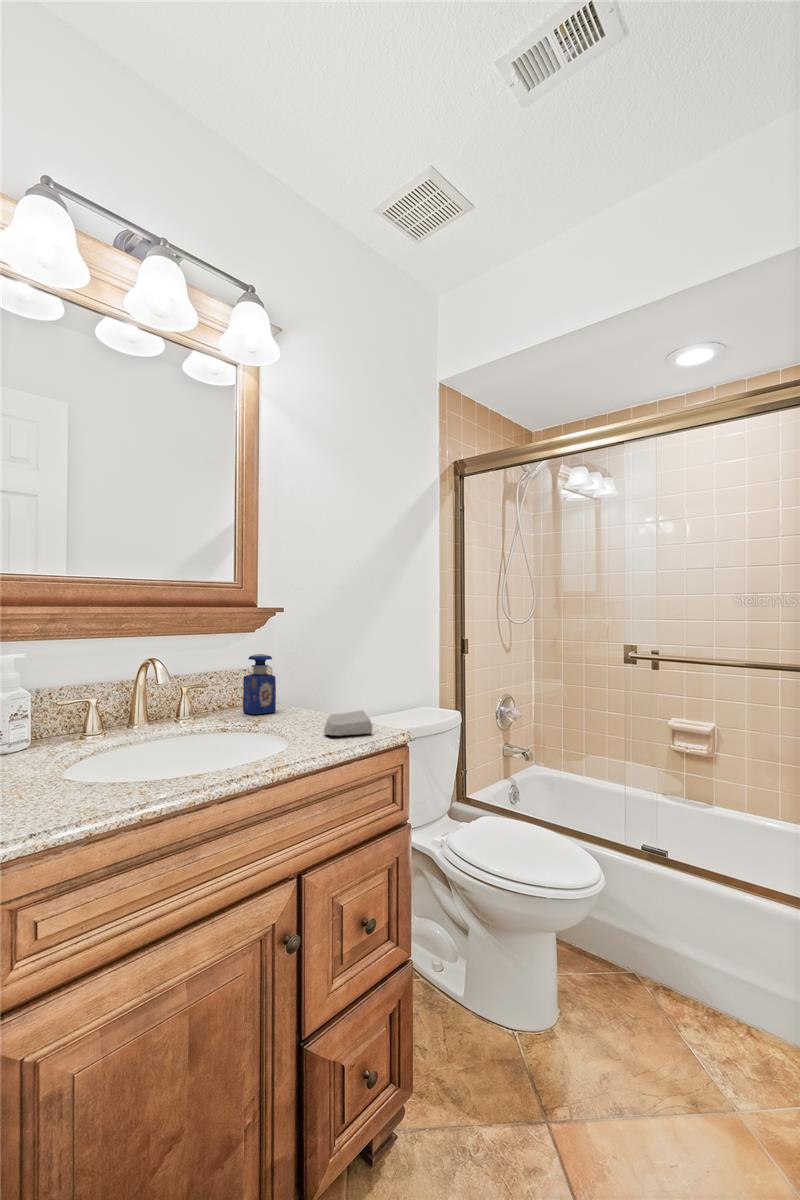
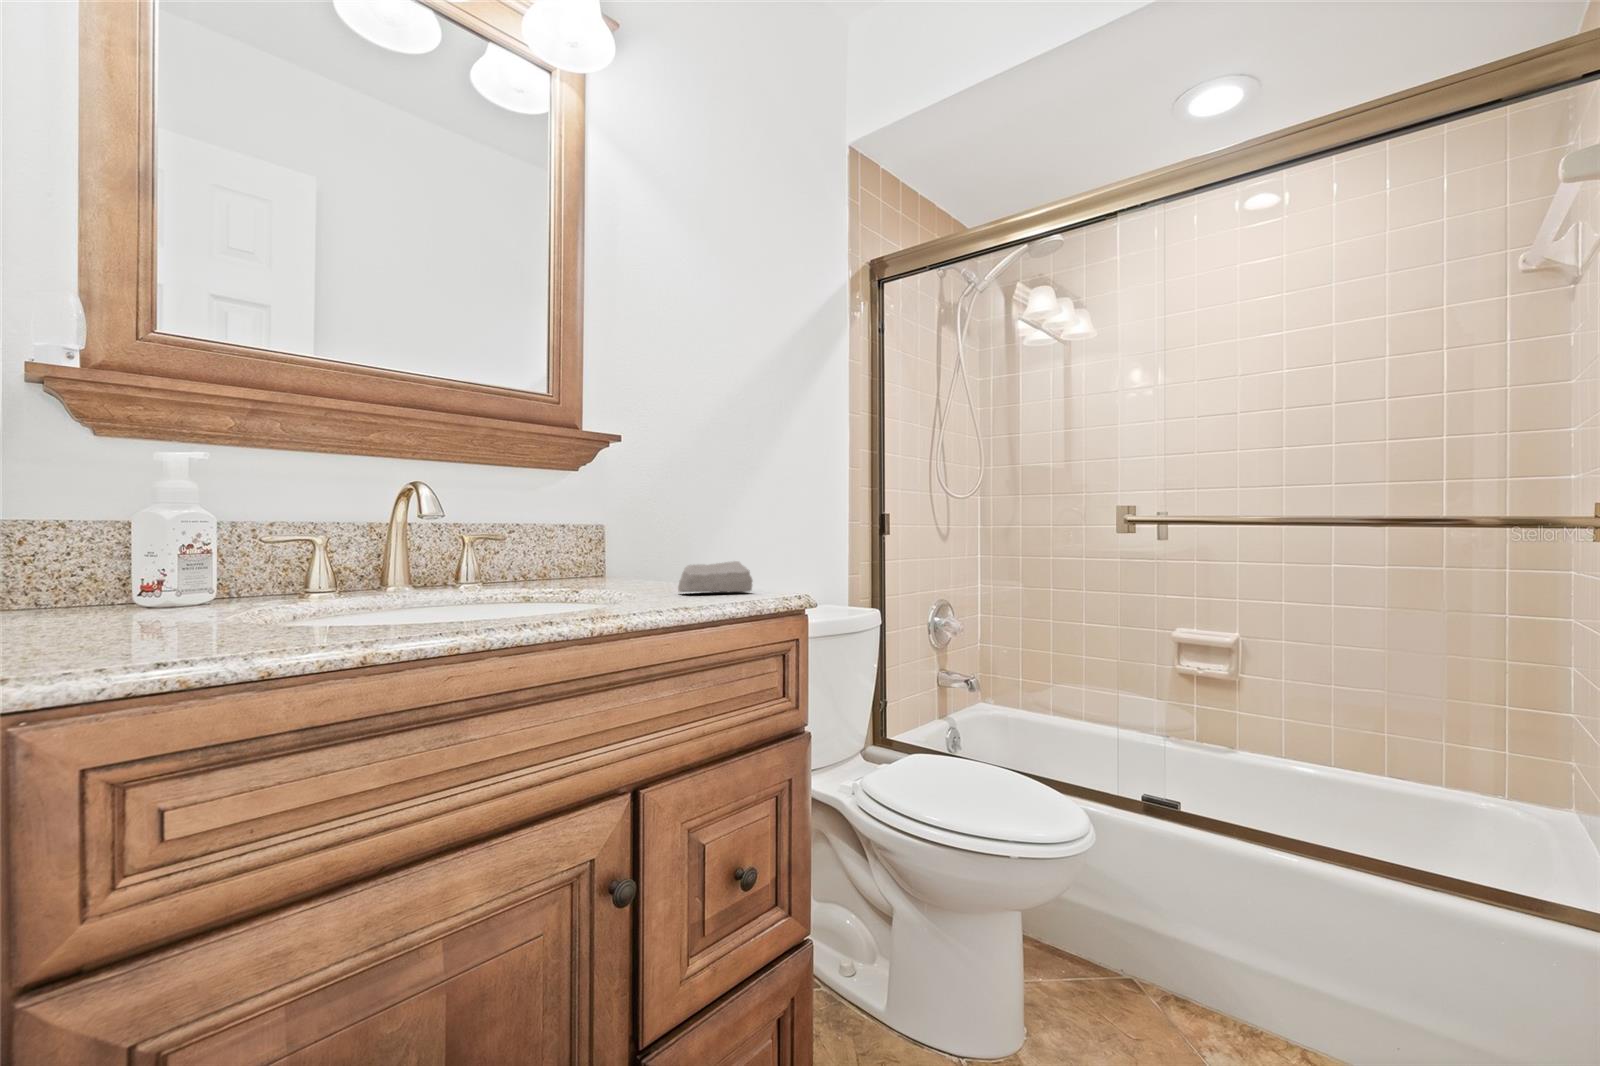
perfume bottle: present [243,654,276,714] -> none [560,497,609,584]

